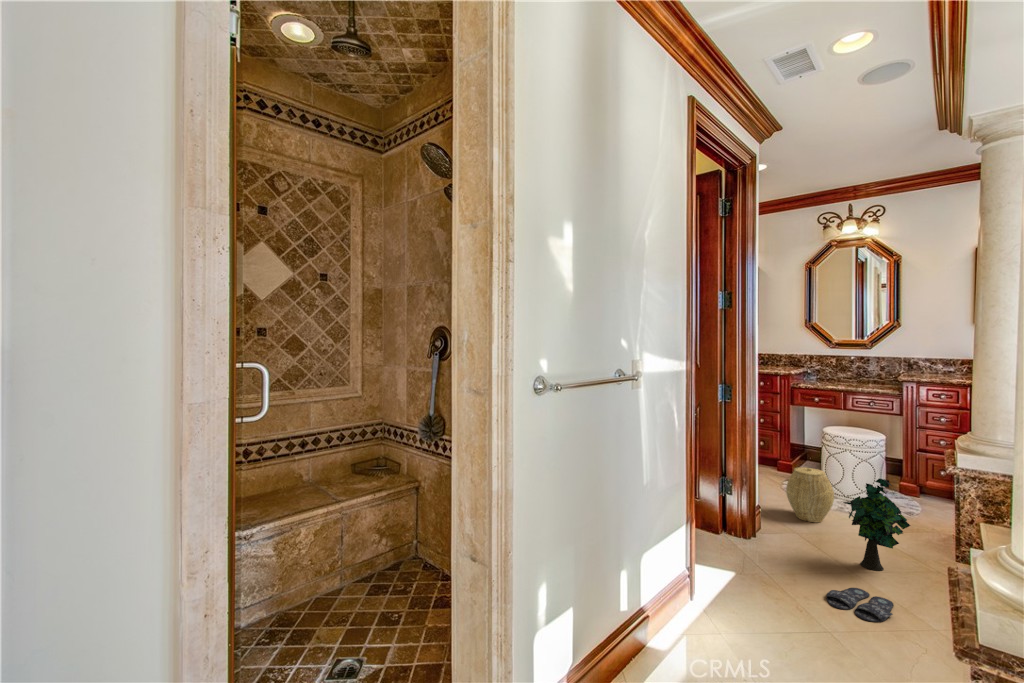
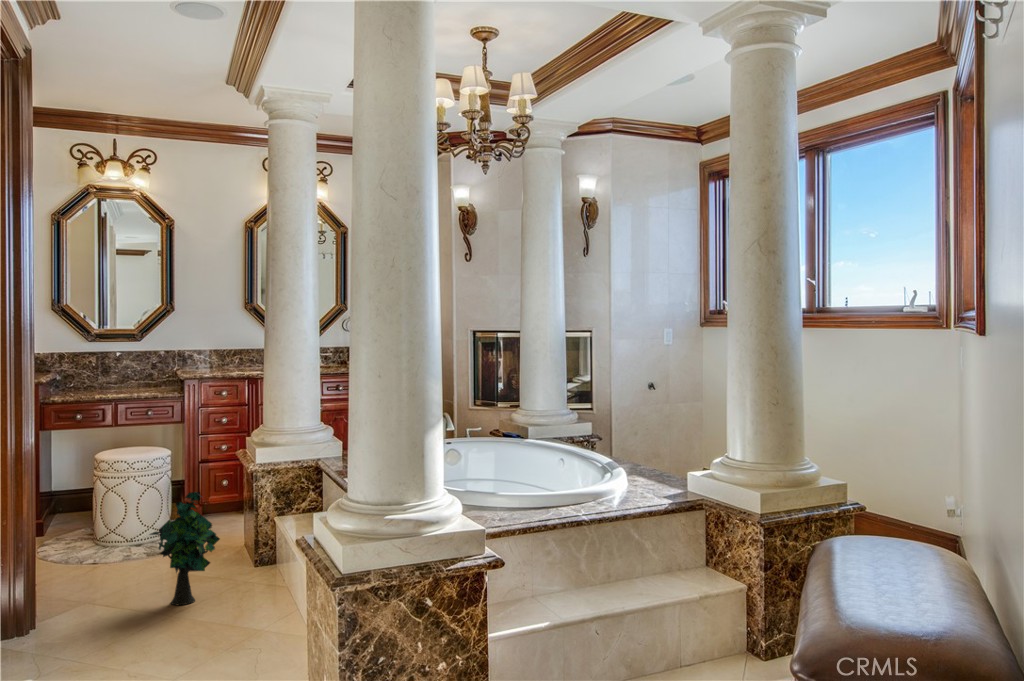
woven basket: present [786,467,834,522] -> none [61,507,125,582]
slippers: present [826,588,894,622] -> none [151,625,220,653]

